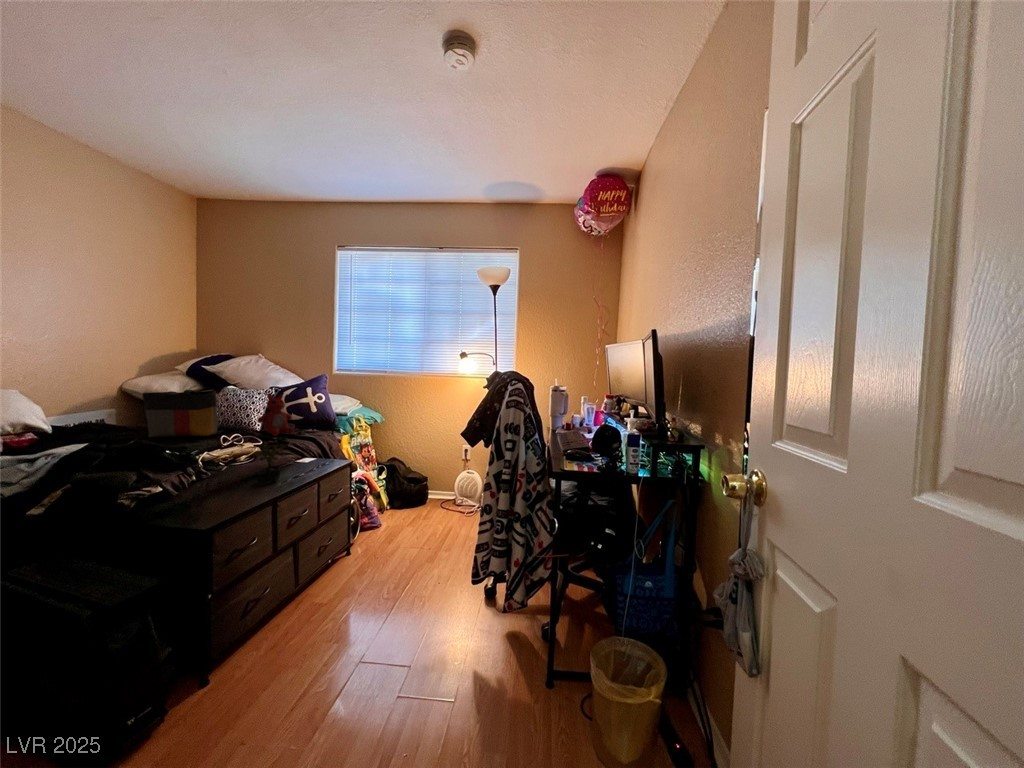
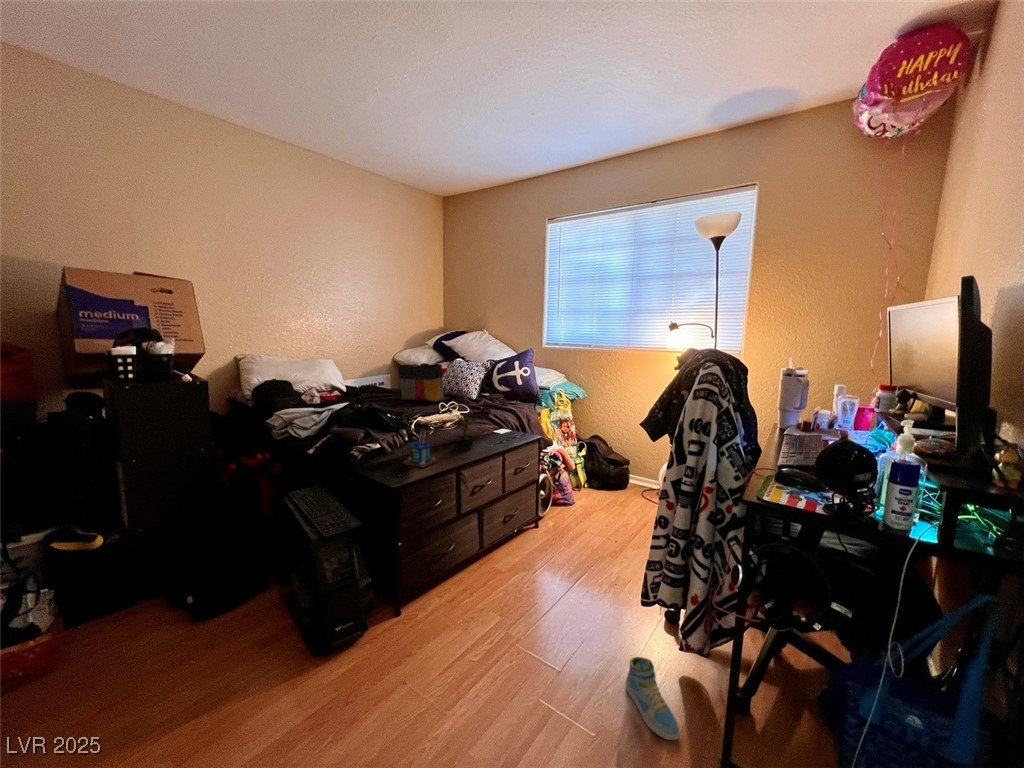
stuffed bear: present [257,394,295,436] -> none [471,368,499,406]
mug: none [189,457,241,509] -> present [403,433,438,468]
sneaker: none [468,628,517,685] -> present [625,657,680,740]

